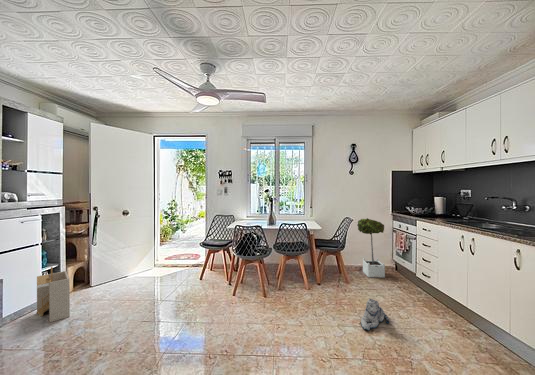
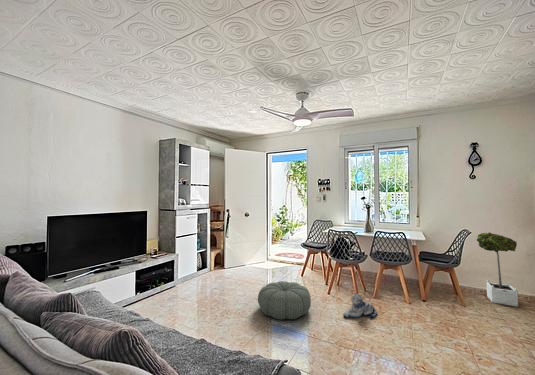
storage bin: present [37,267,70,322] -> none [195,249,213,286]
pouf: none [147,294,219,350] -> present [258,281,311,319]
plush toy: present [361,299,389,330] -> present [343,293,377,318]

